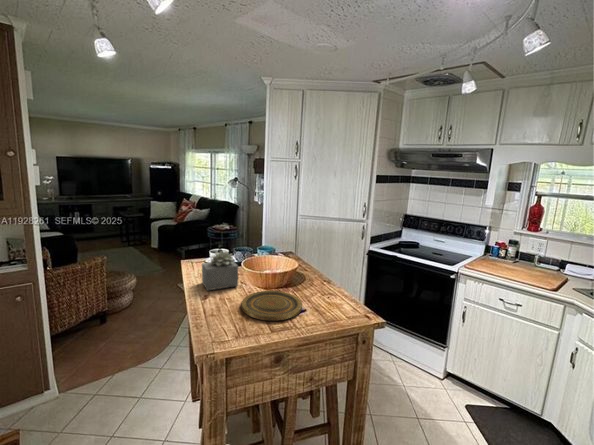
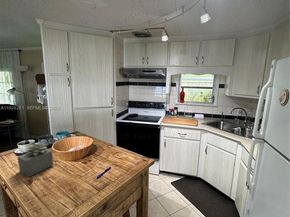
plate: present [241,291,302,321] -> none [65,160,108,185]

